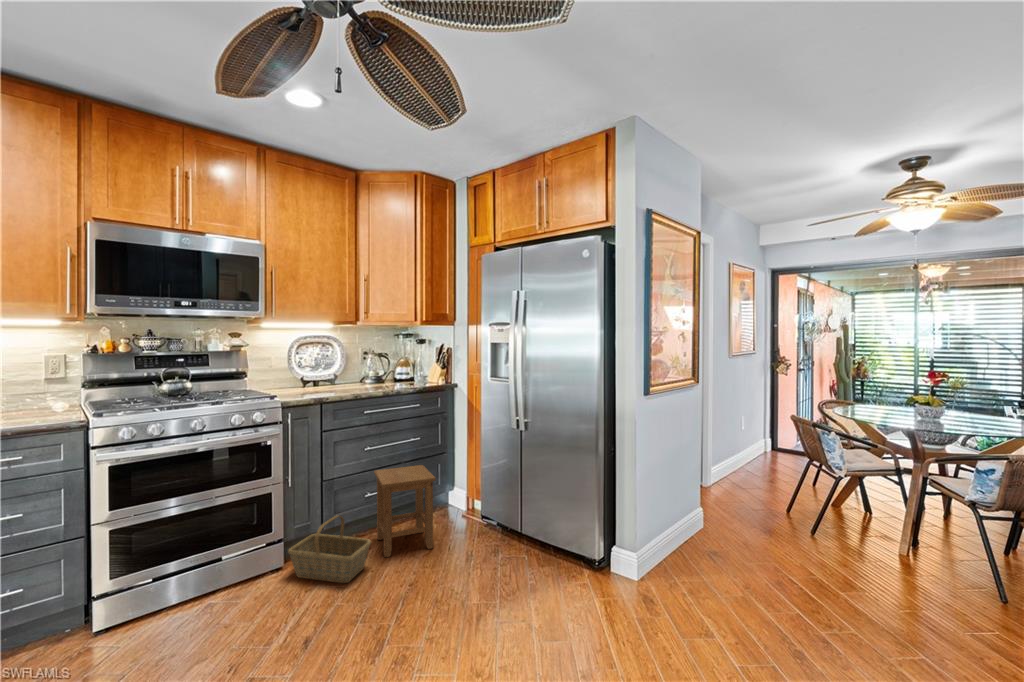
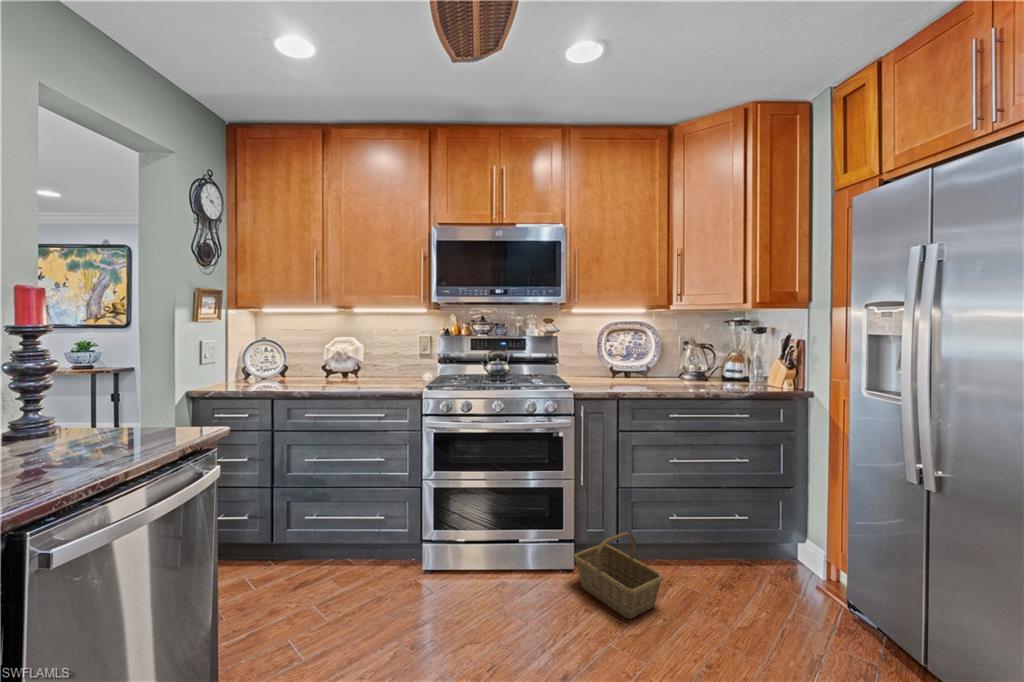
stool: present [374,465,436,557] -> none [680,488,759,615]

